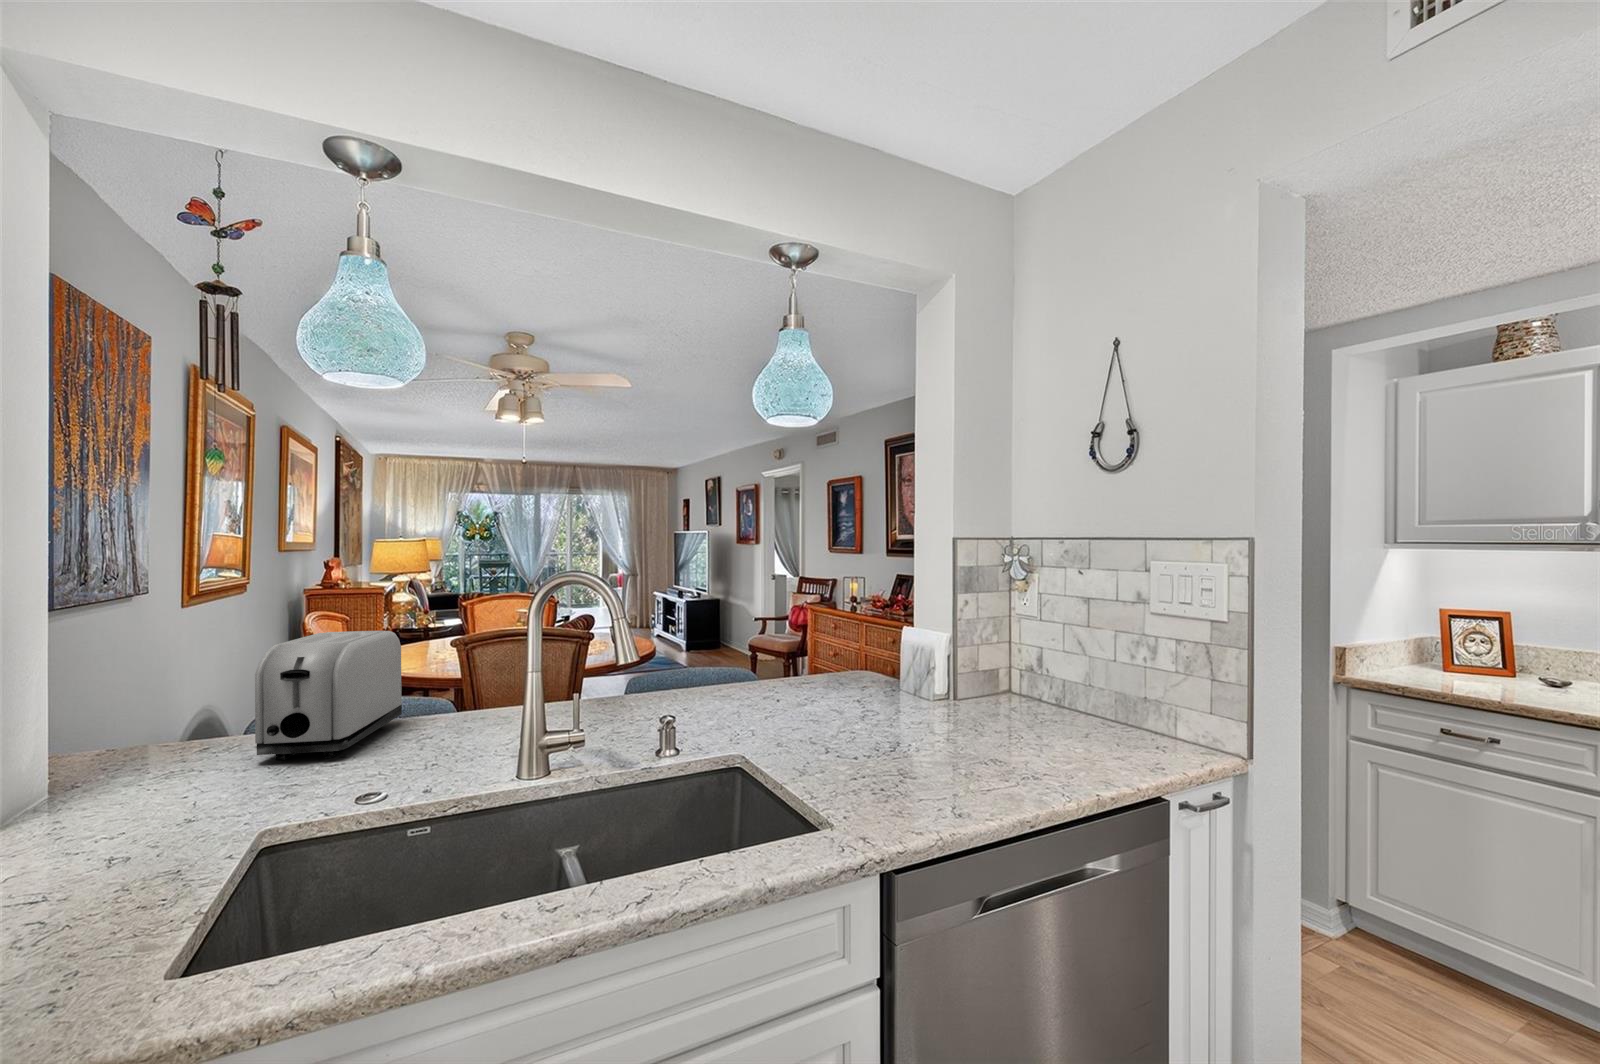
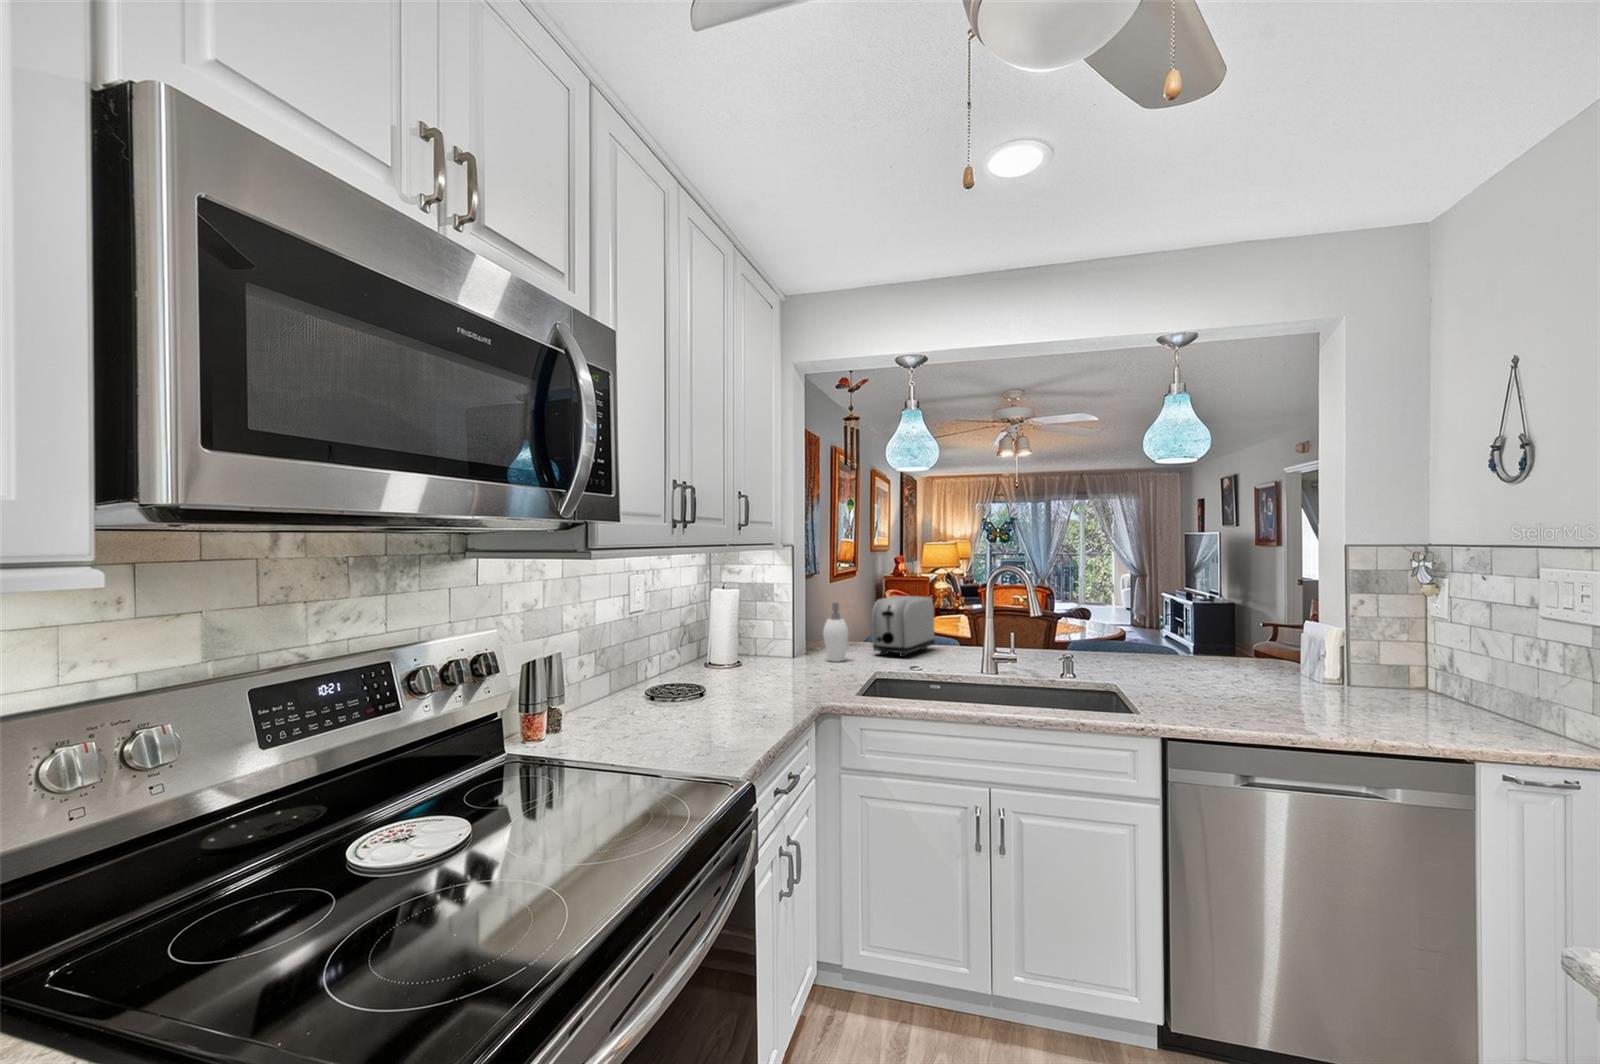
soap dispenser: none [100,665,207,809] -> present [823,602,849,662]

